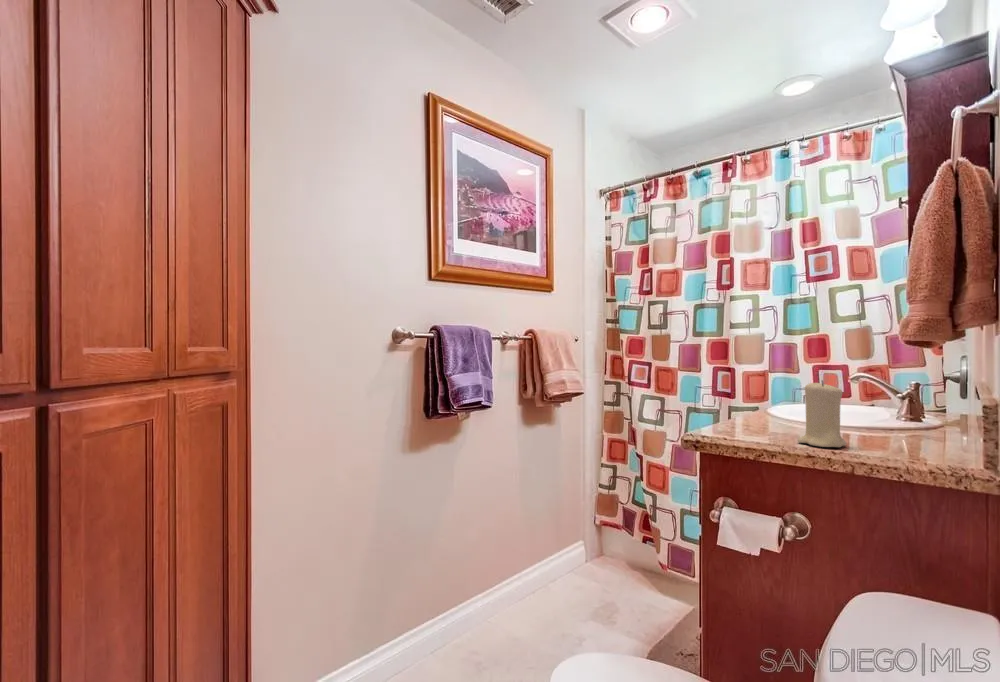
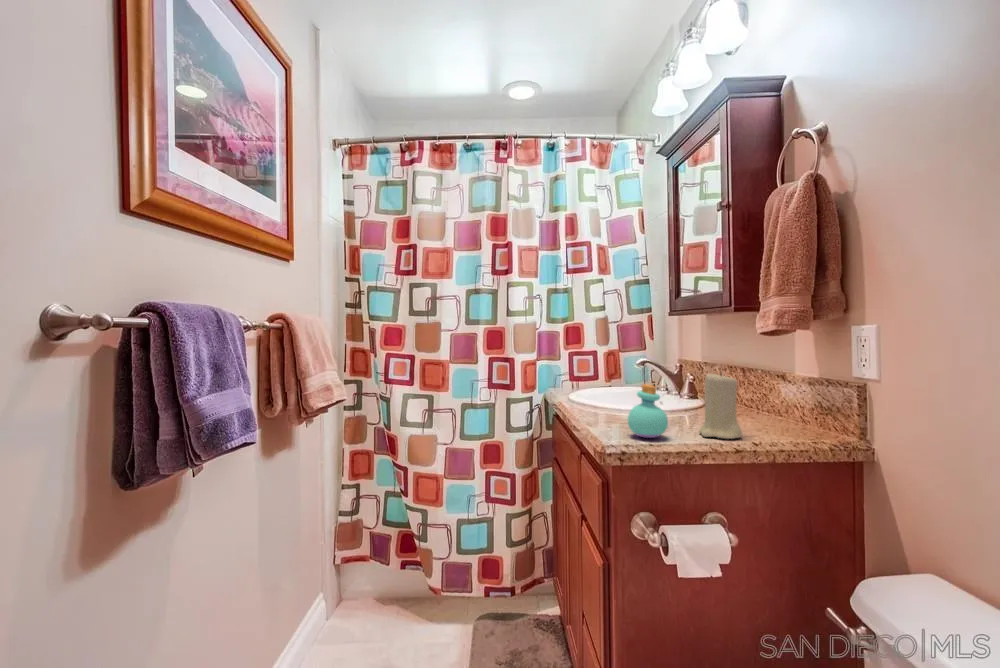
perfume bottle: none [722,388,760,436] -> present [628,384,668,438]

